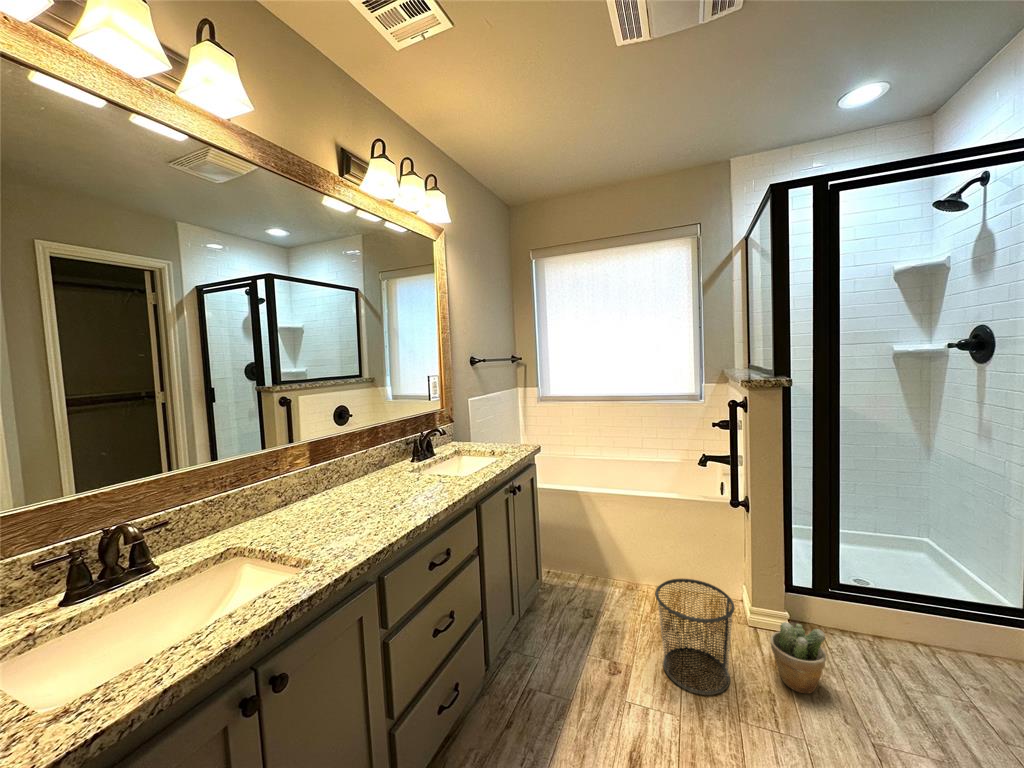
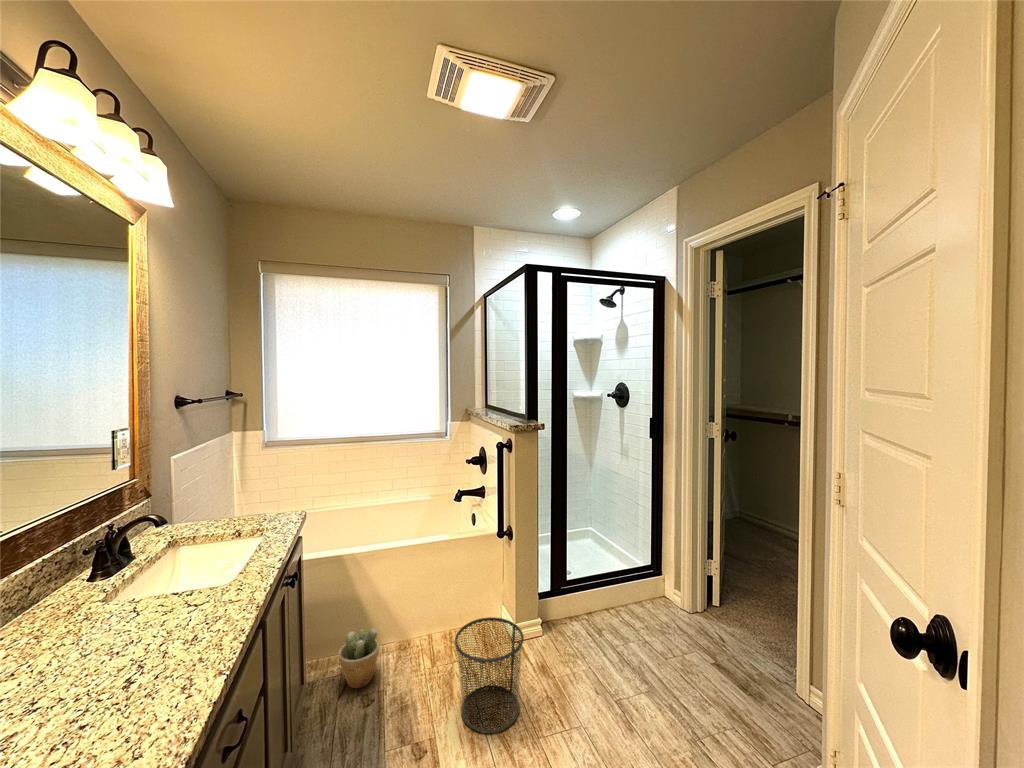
potted plant: present [770,622,826,694] -> present [339,628,379,688]

